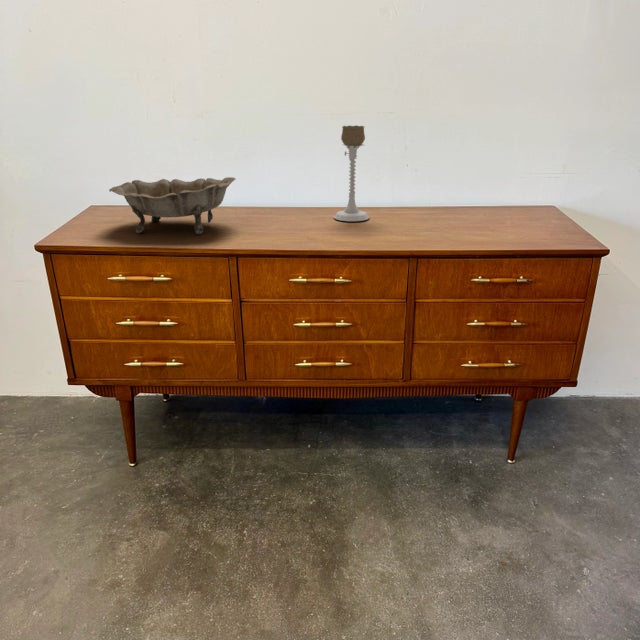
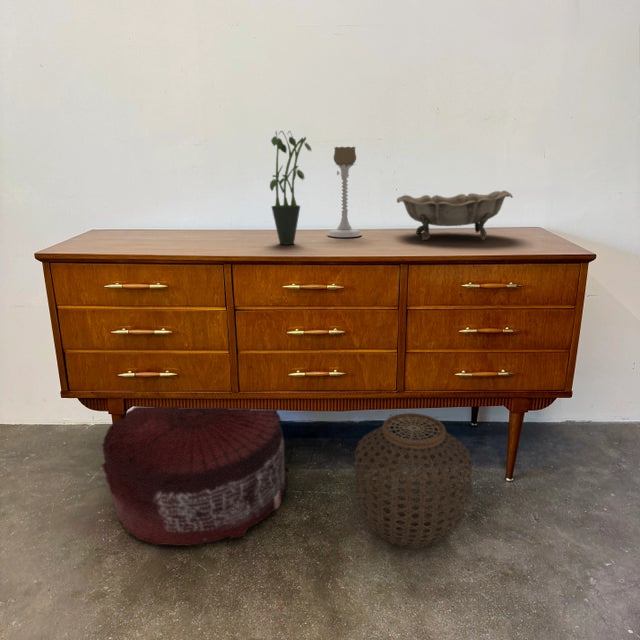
potted plant: none [275,113,320,232] -> present [270,131,311,245]
decorative bowl: present [109,177,235,234] -> present [397,191,513,240]
pouf: none [111,368,295,532] -> present [102,407,289,545]
woven basket: none [360,405,476,536] -> present [355,413,472,549]

